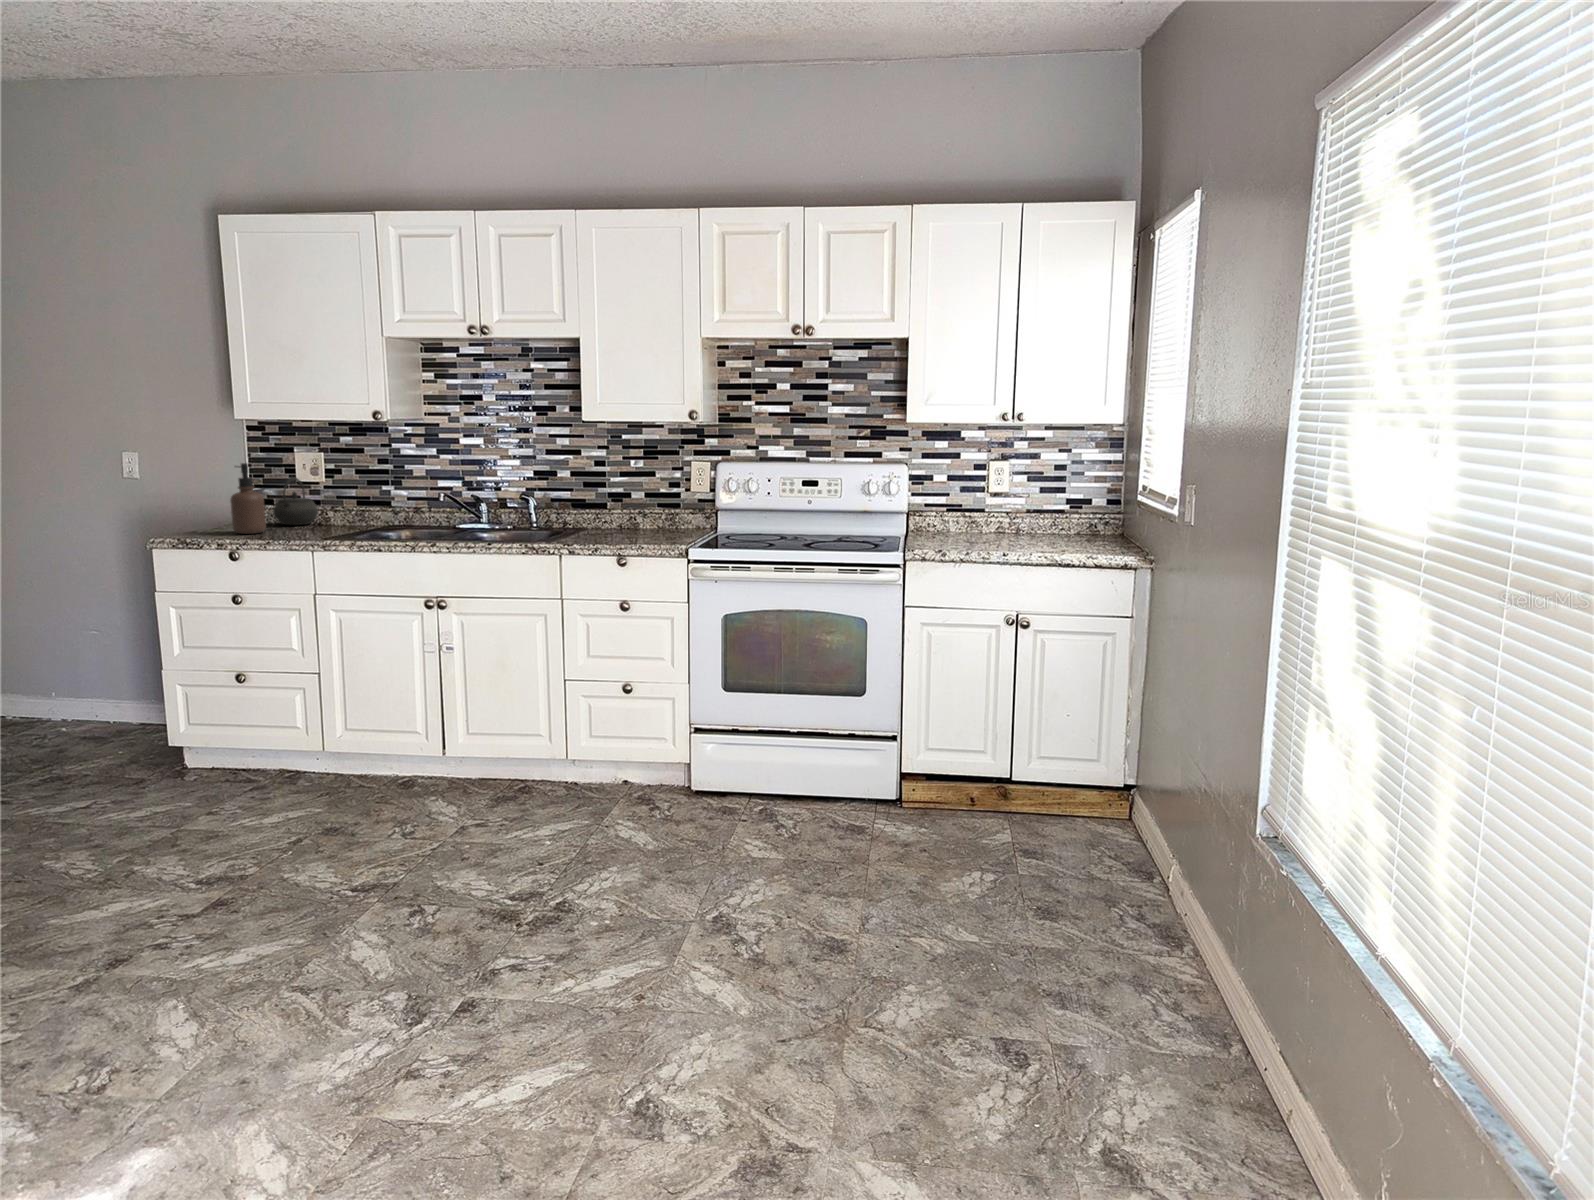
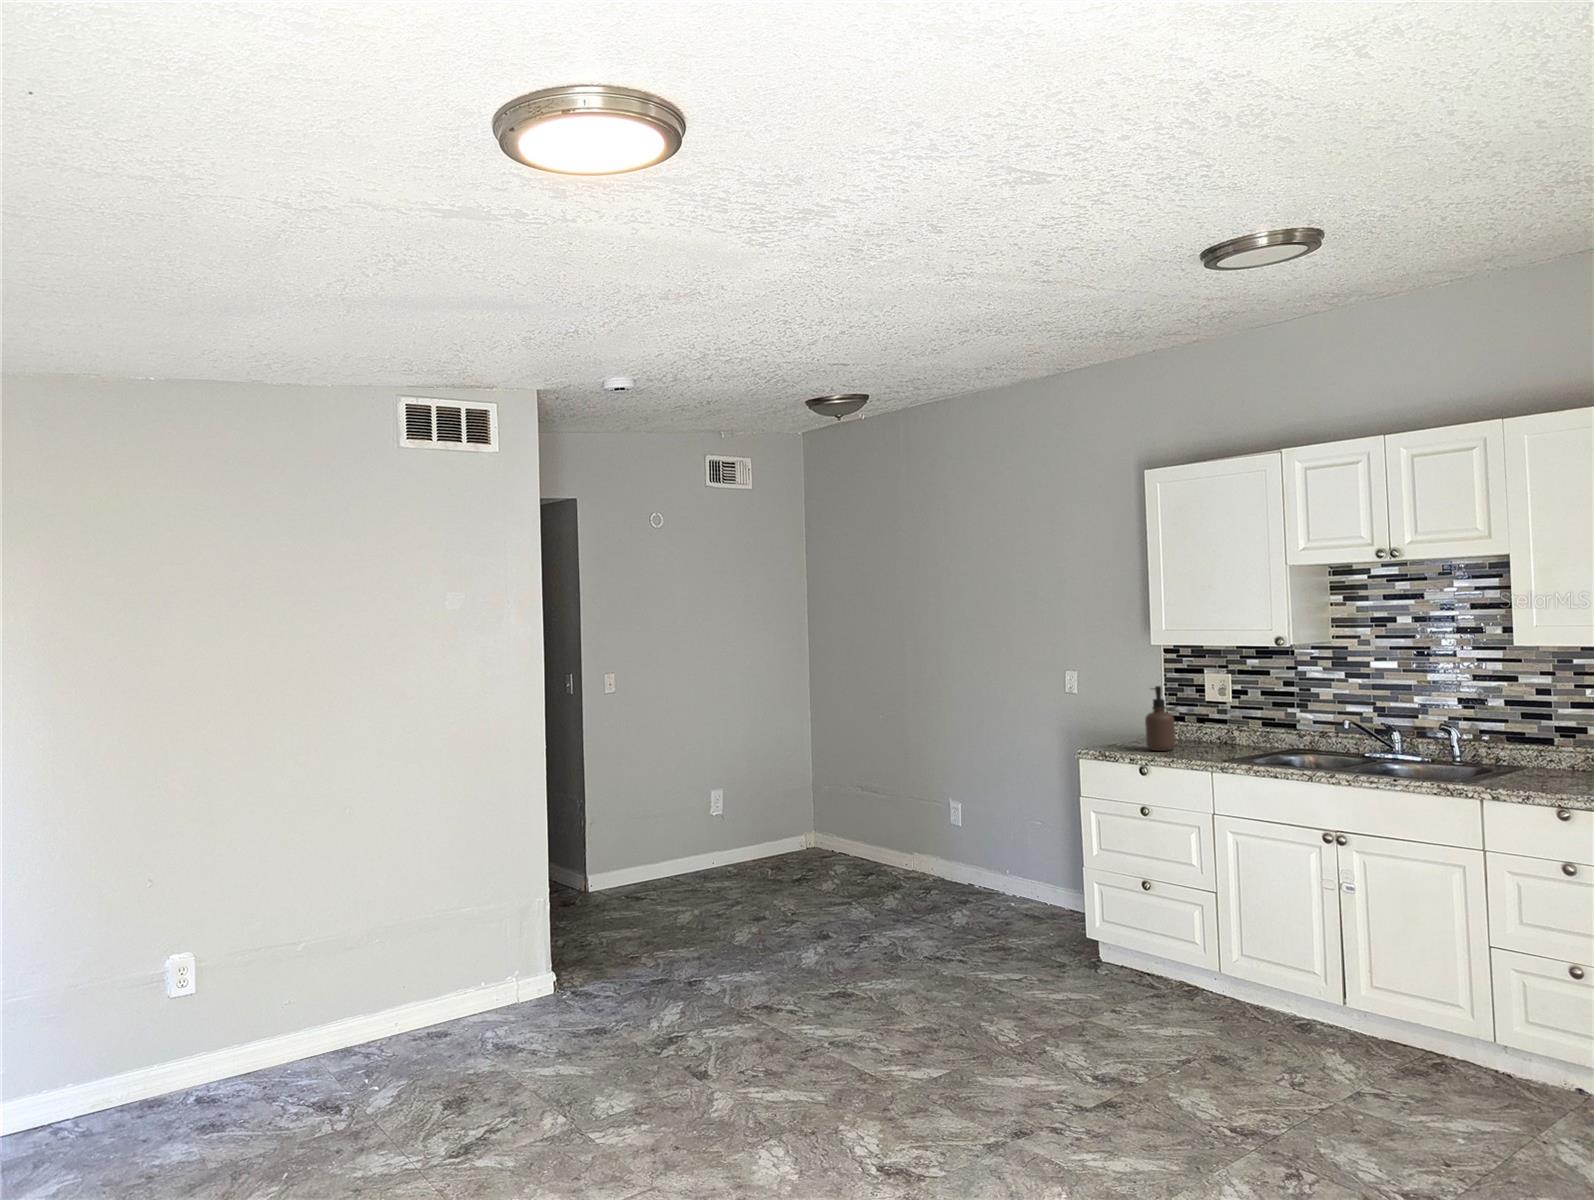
kettle: present [273,477,318,525] -> none [1183,698,1225,744]

